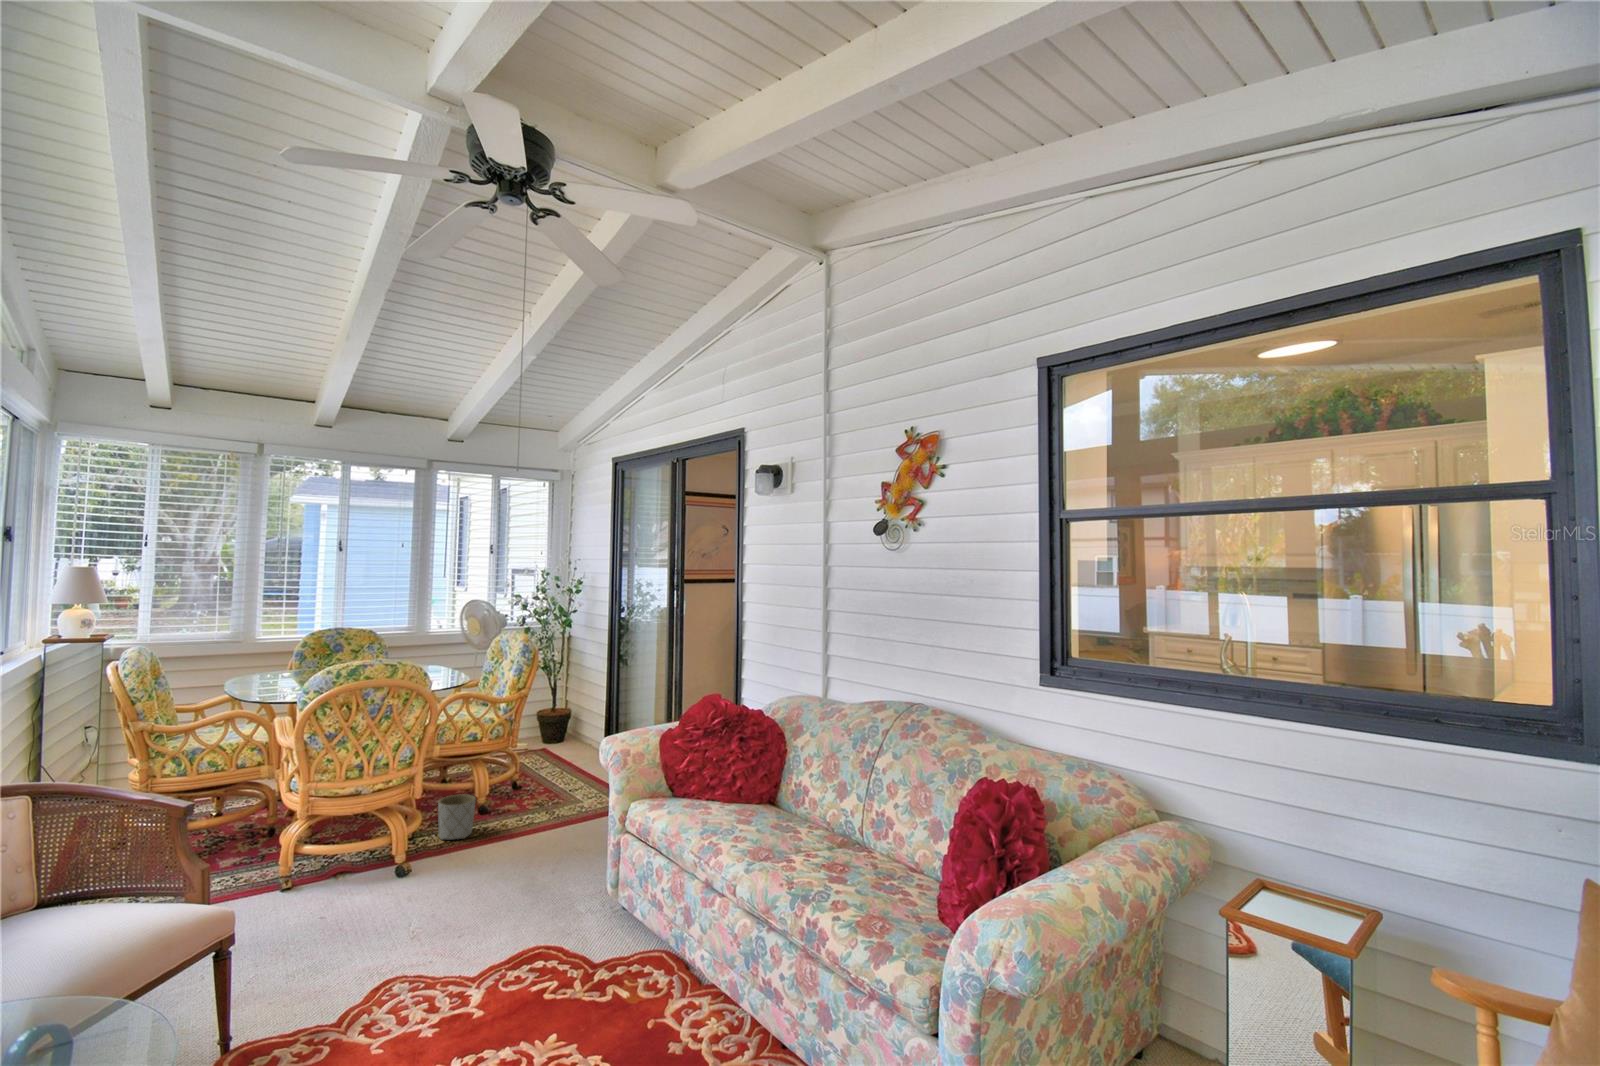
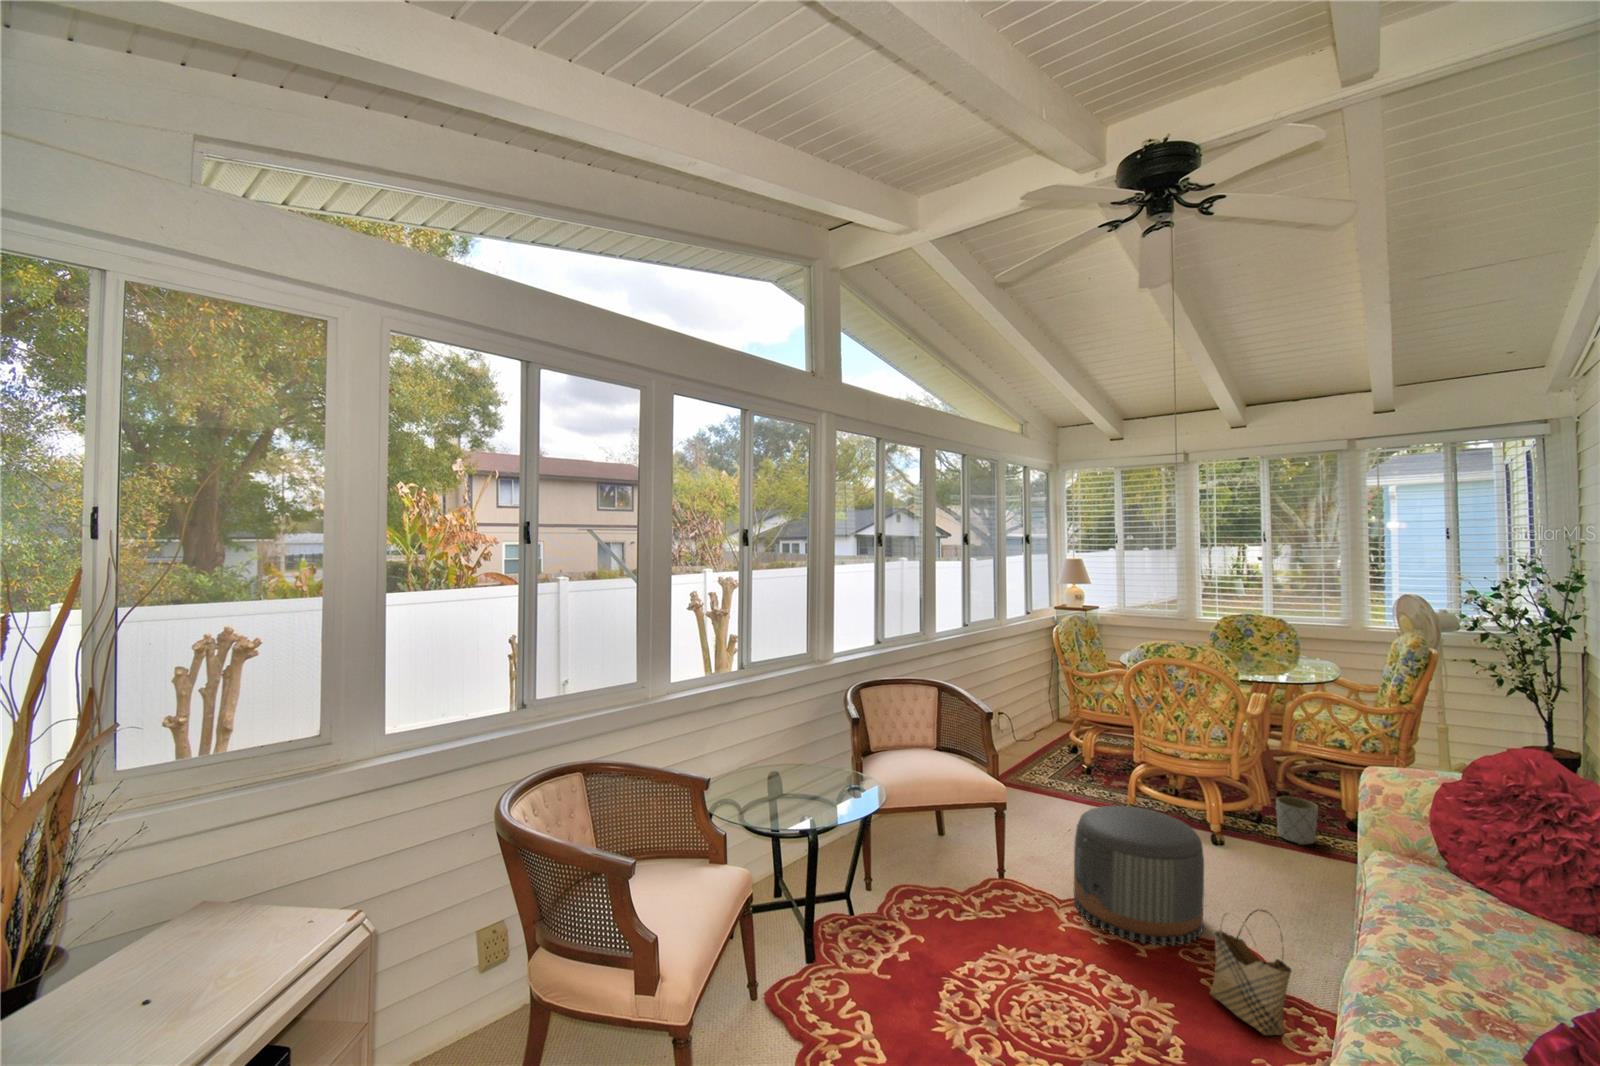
pouf: none [341,851,500,1026] -> present [1074,806,1204,946]
woven basket: none [565,888,641,1002] -> present [1210,910,1291,1035]

